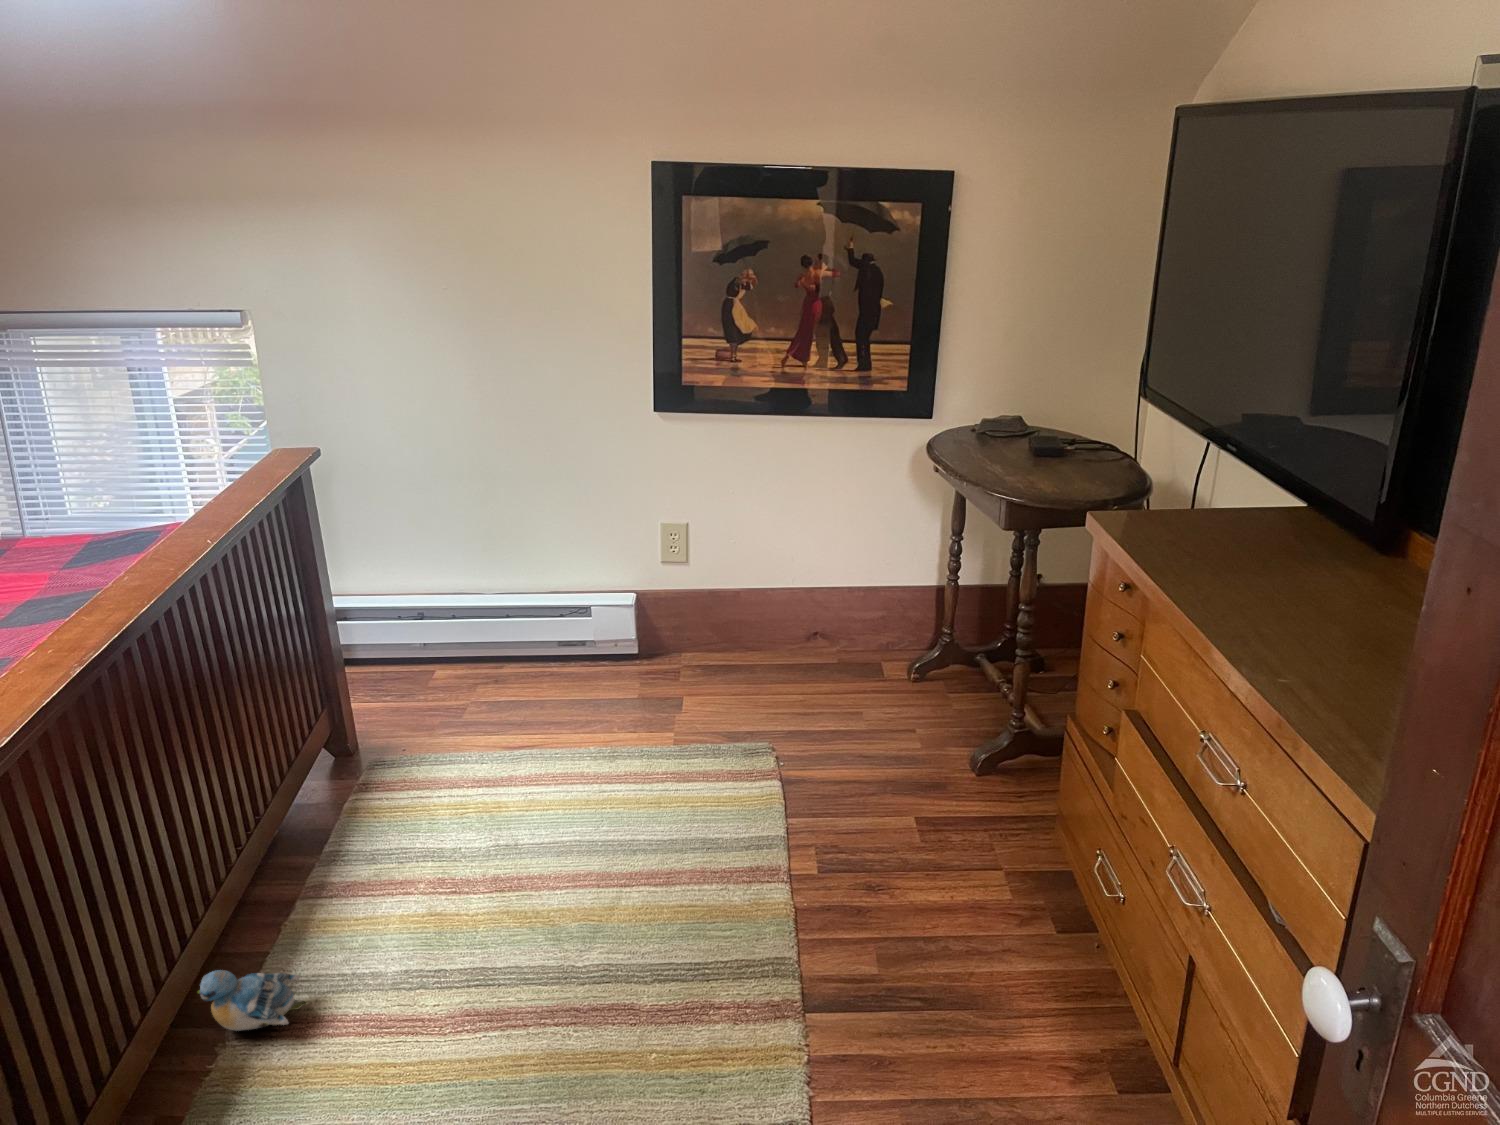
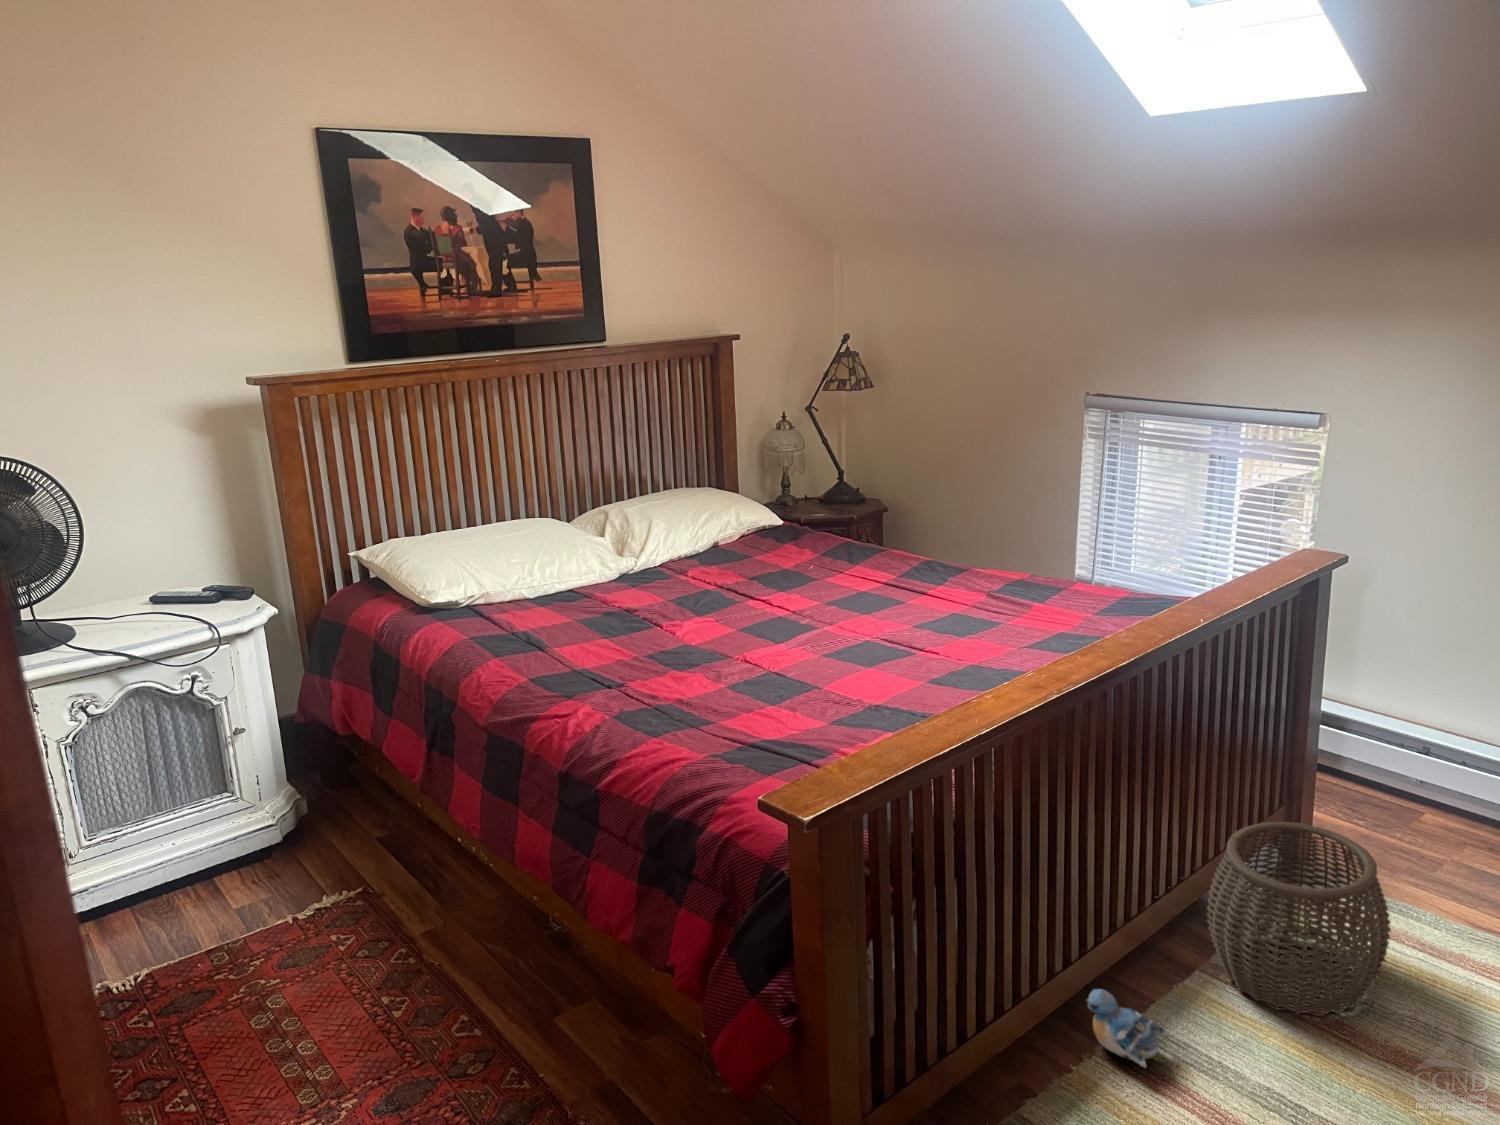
woven basket: none [287,709,462,899] -> present [1207,822,1391,1016]

